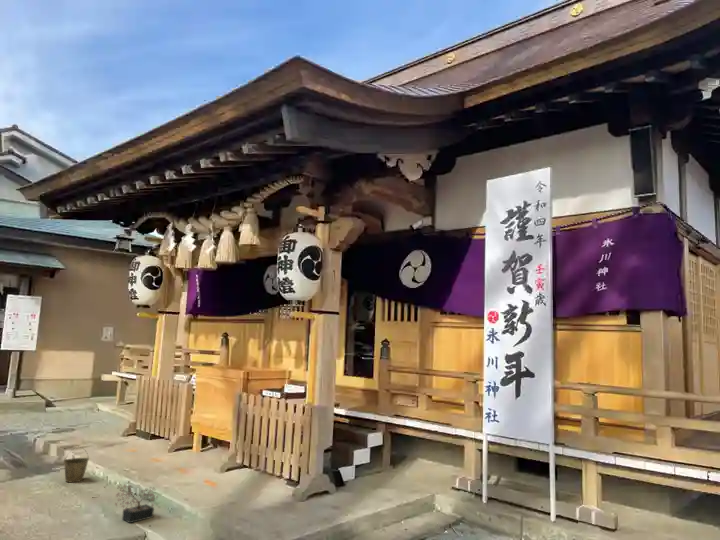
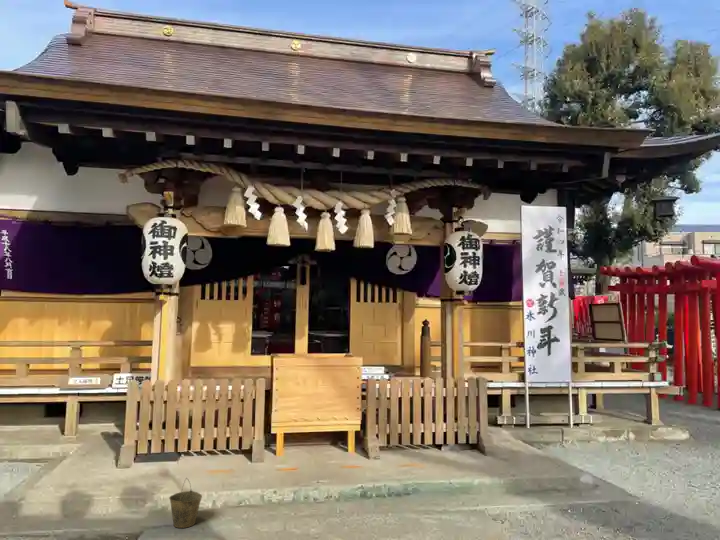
decorative plant: present [116,485,154,523] -> none [373,482,405,521]

